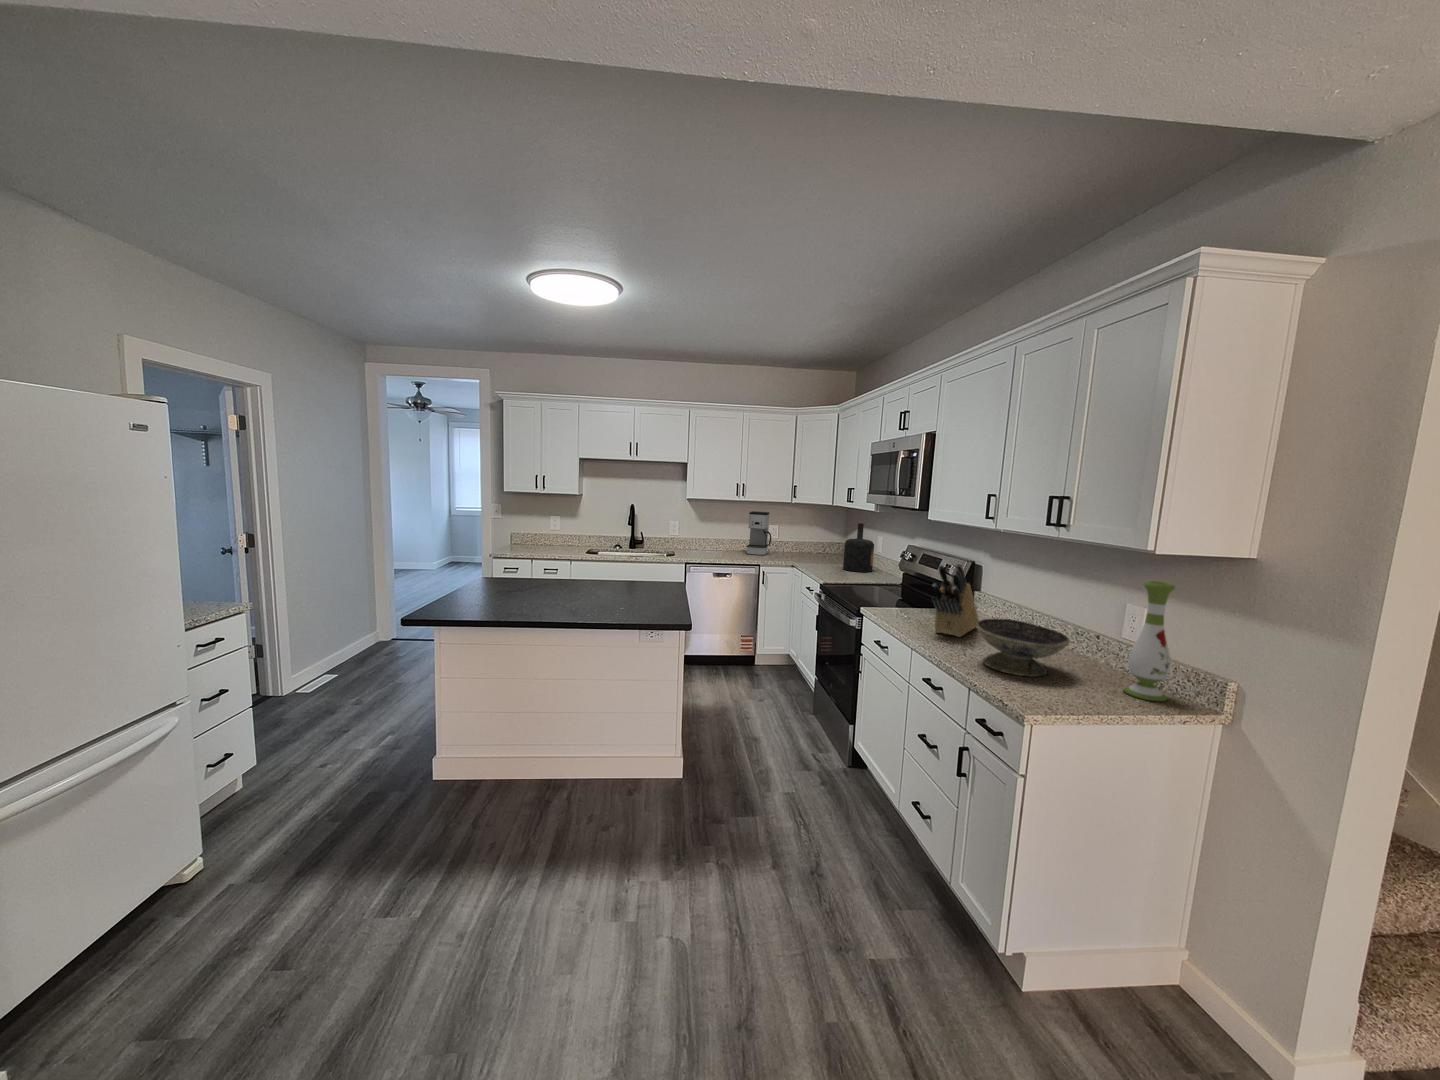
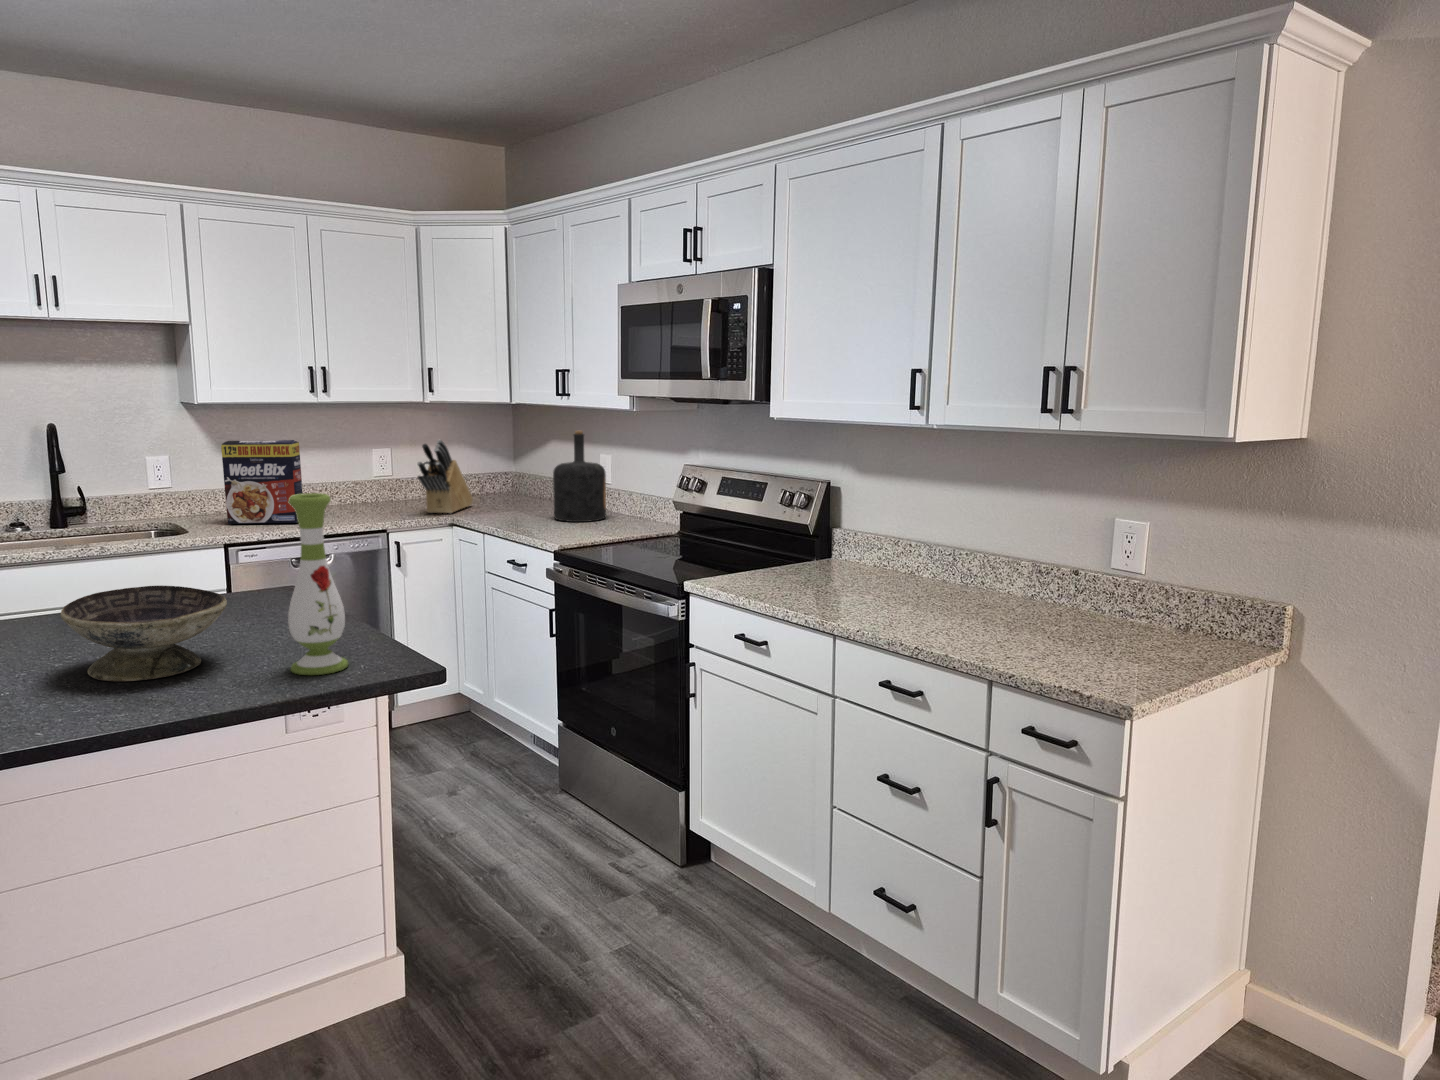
coffee maker: present [746,511,772,555] -> none [336,426,387,513]
cereal box: none [693,515,728,556] -> present [221,440,303,524]
knife block: present [931,563,979,637] -> present [417,440,473,513]
vase: present [1124,581,1175,702] -> present [288,493,348,675]
decorative bowl: present [976,619,1070,677] -> present [61,586,227,682]

